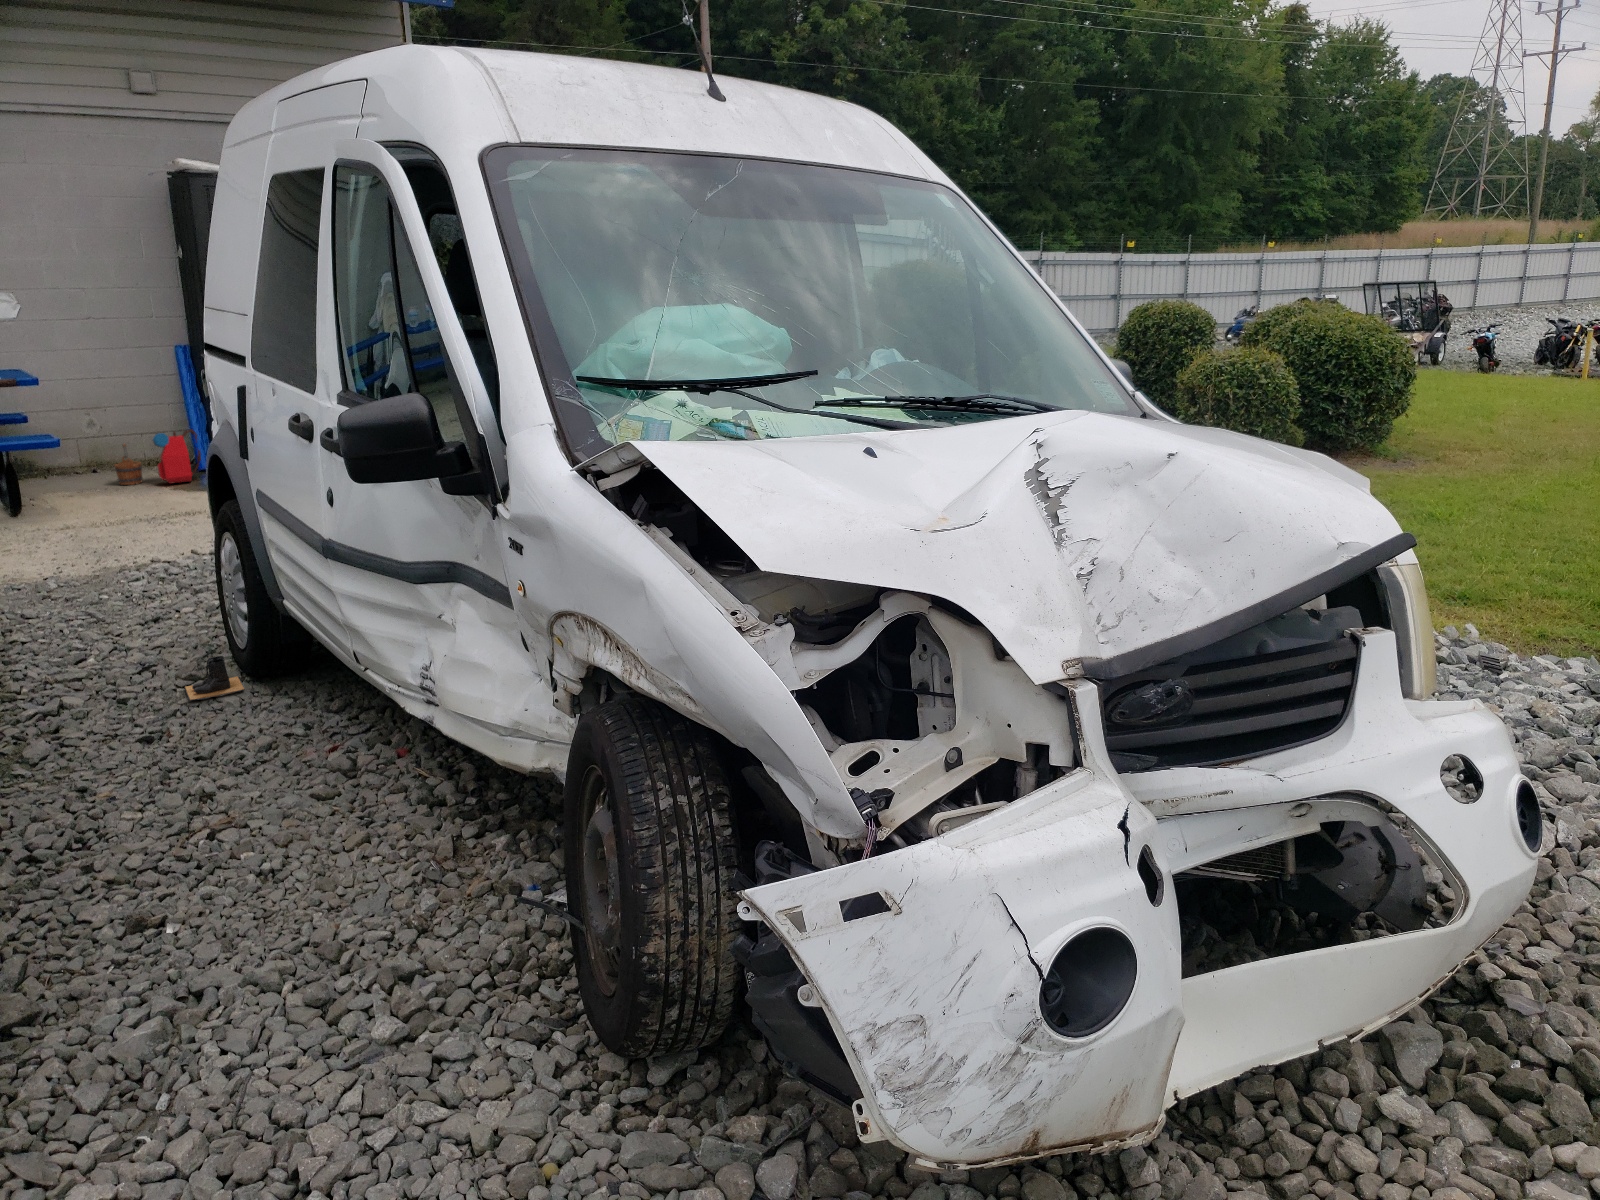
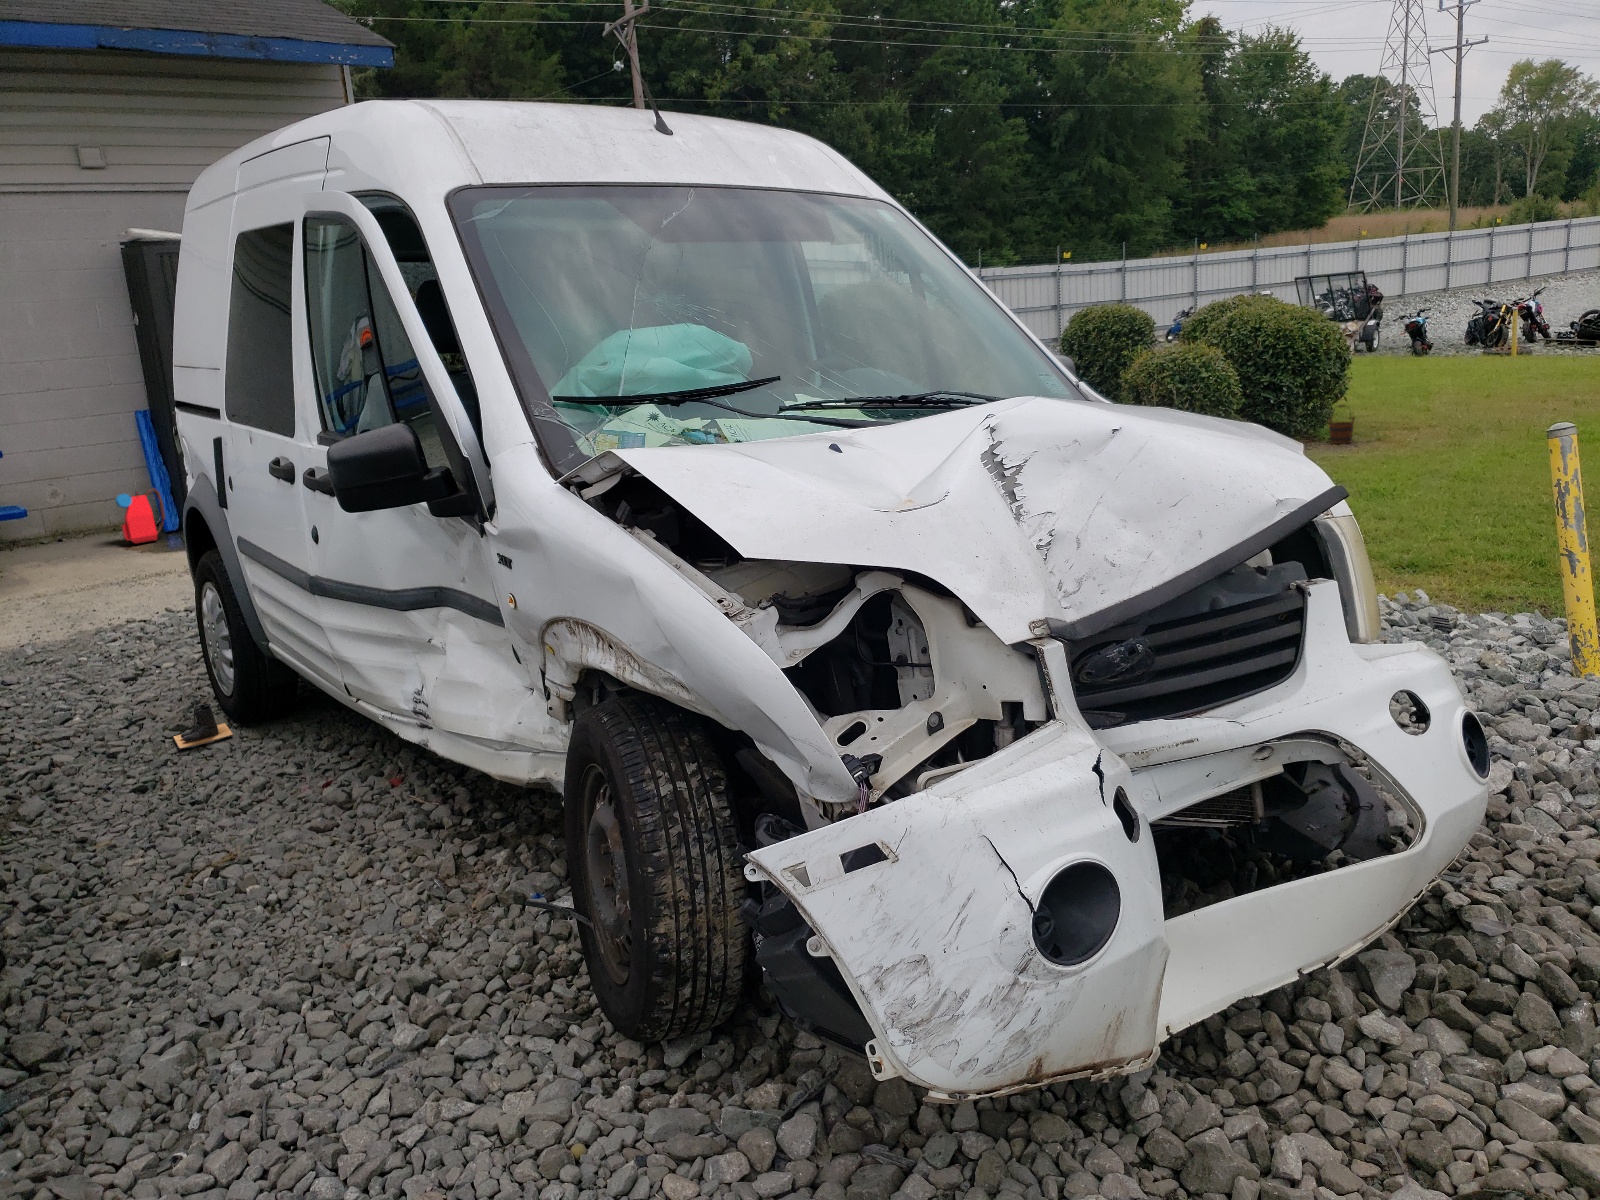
wooden bucket: present [115,444,143,485] -> present [1329,405,1355,444]

